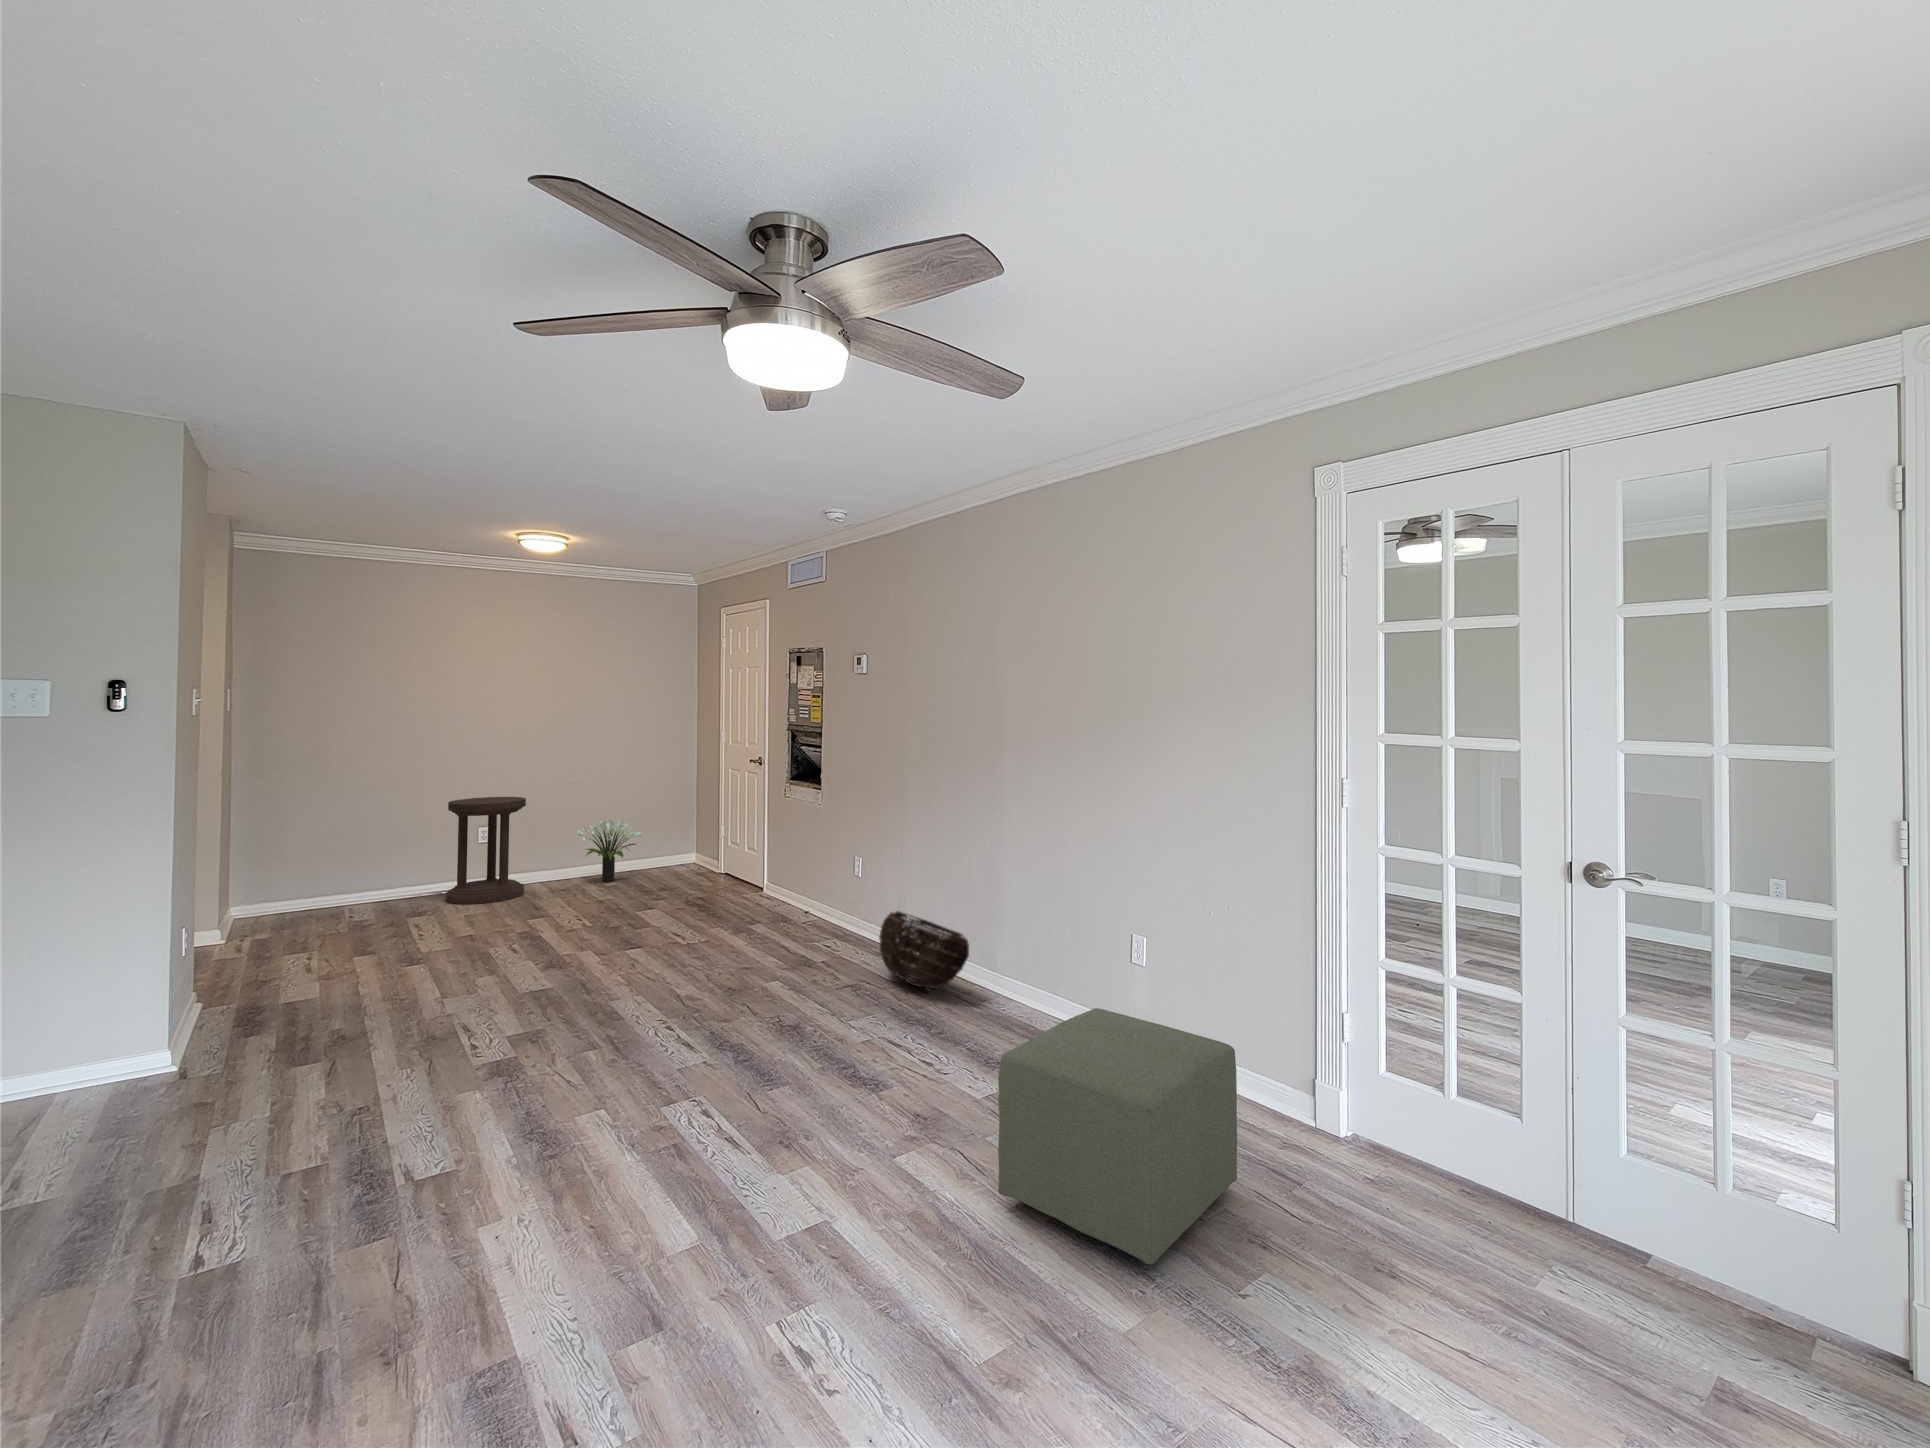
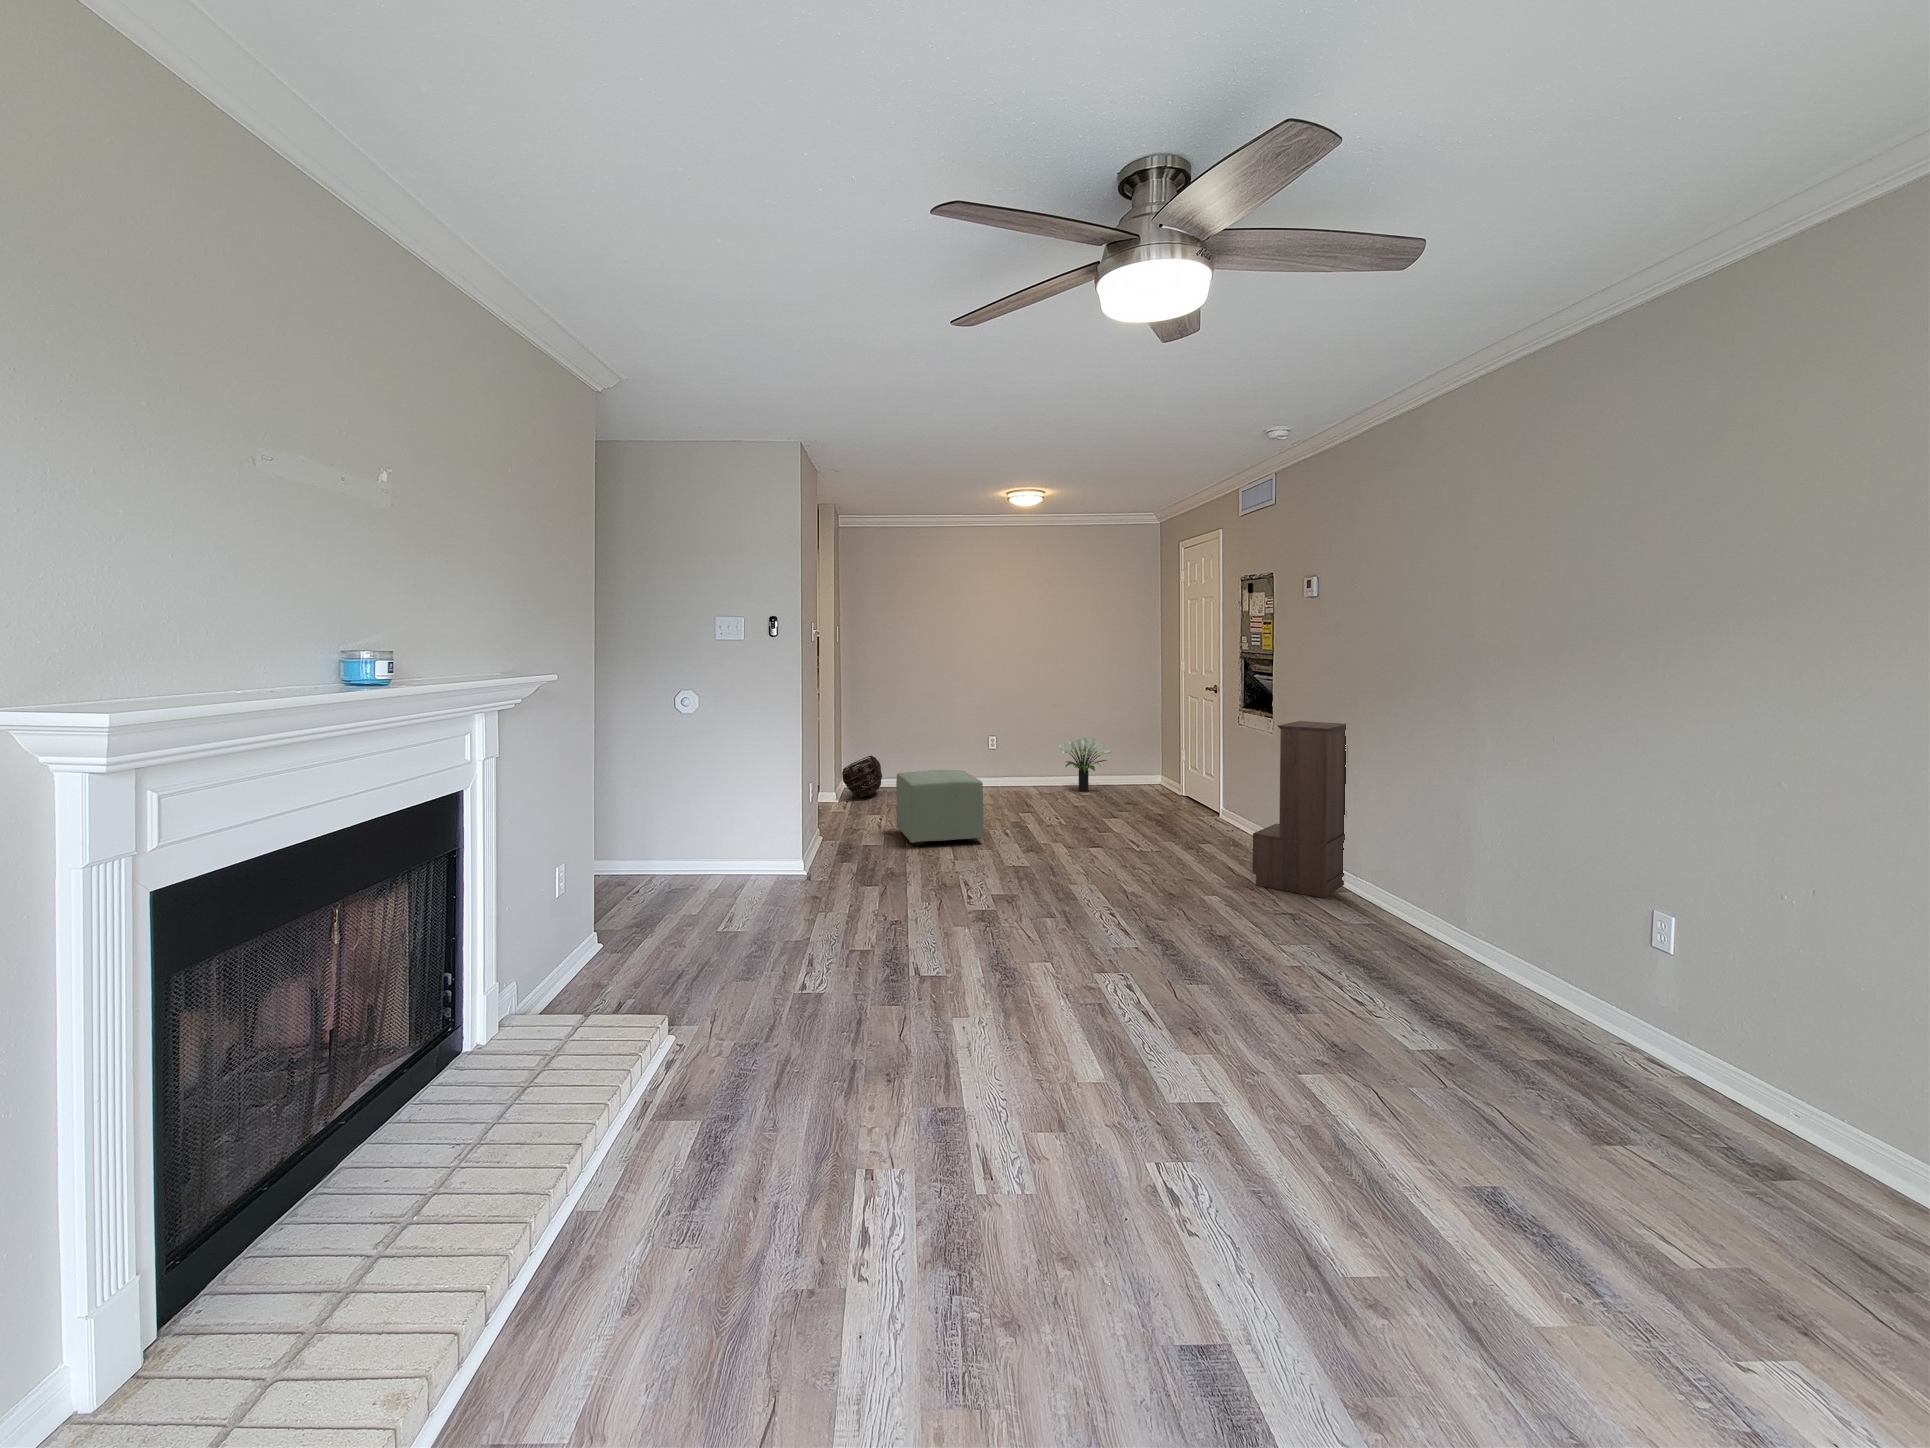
bookshelf: none [810,792,893,962] -> present [1252,721,1346,898]
side table: present [446,797,526,904] -> none [965,713,1019,797]
basket: present [879,911,969,989] -> present [842,756,882,797]
ottoman: present [998,1008,1237,1264] -> present [896,770,983,846]

